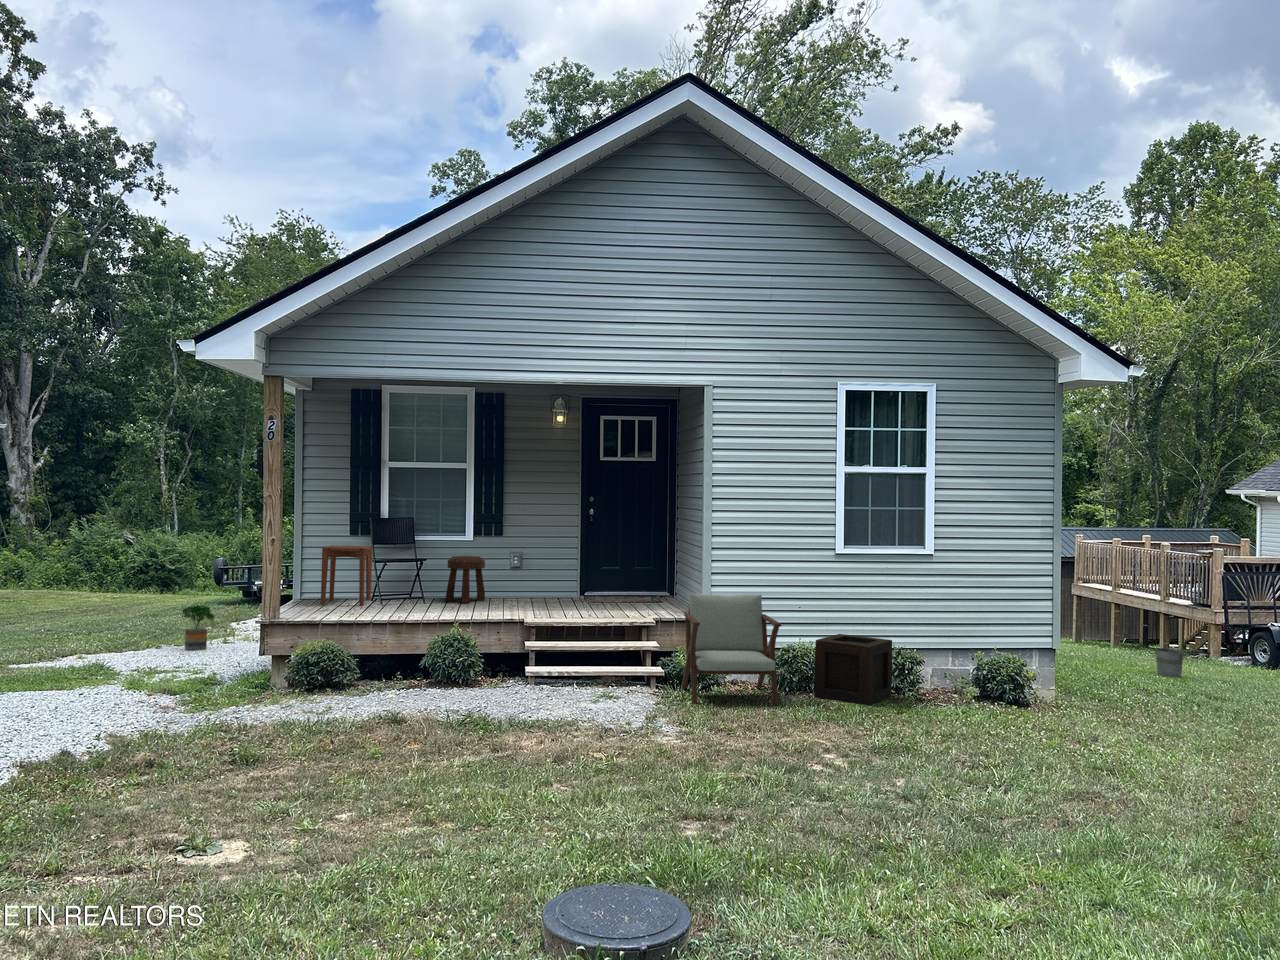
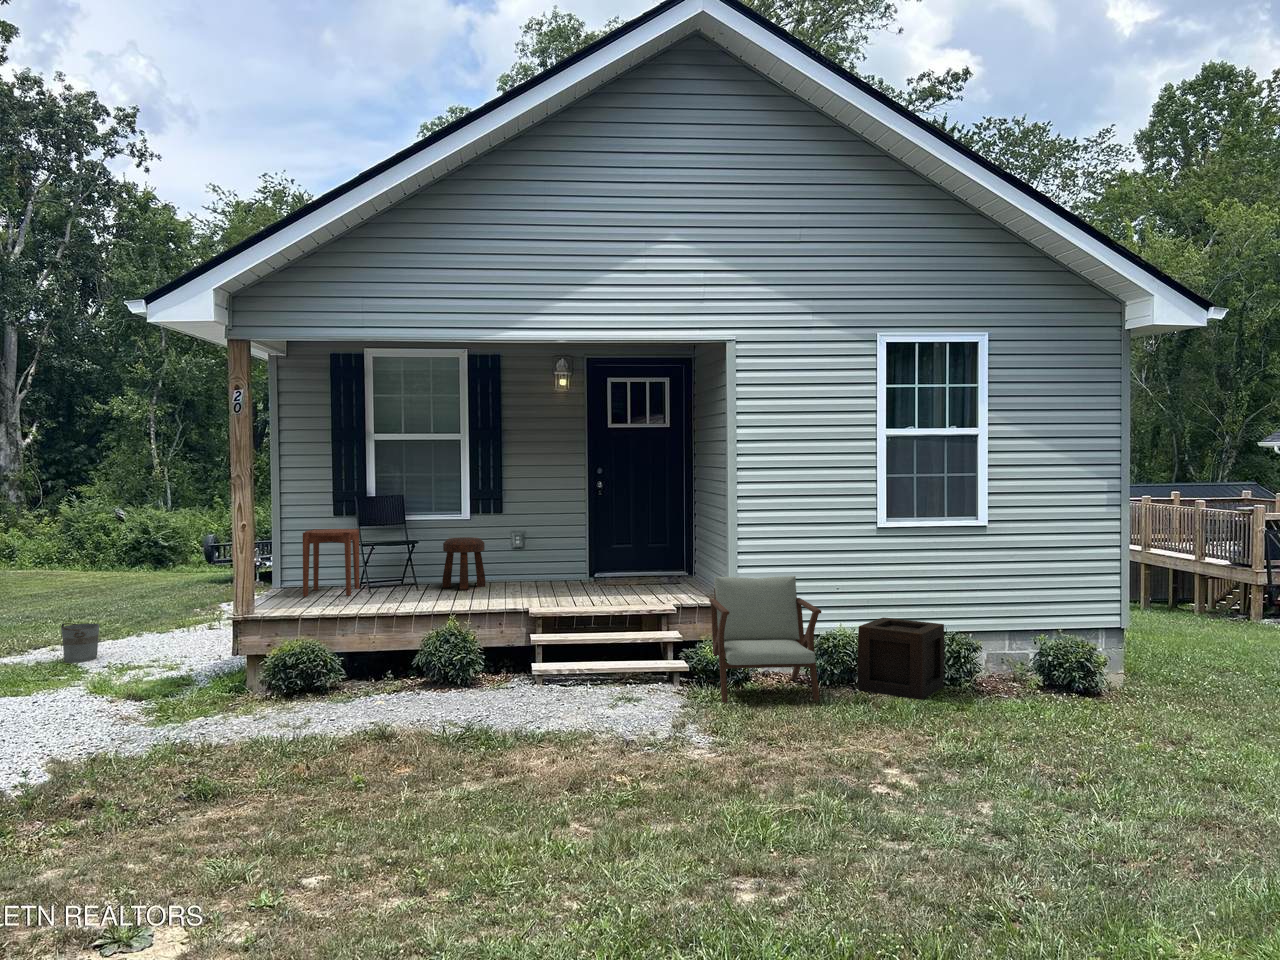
potted tree: present [182,605,214,651] -> none [154,595,193,646]
bucket: present [1153,648,1185,678] -> present [61,623,99,663]

